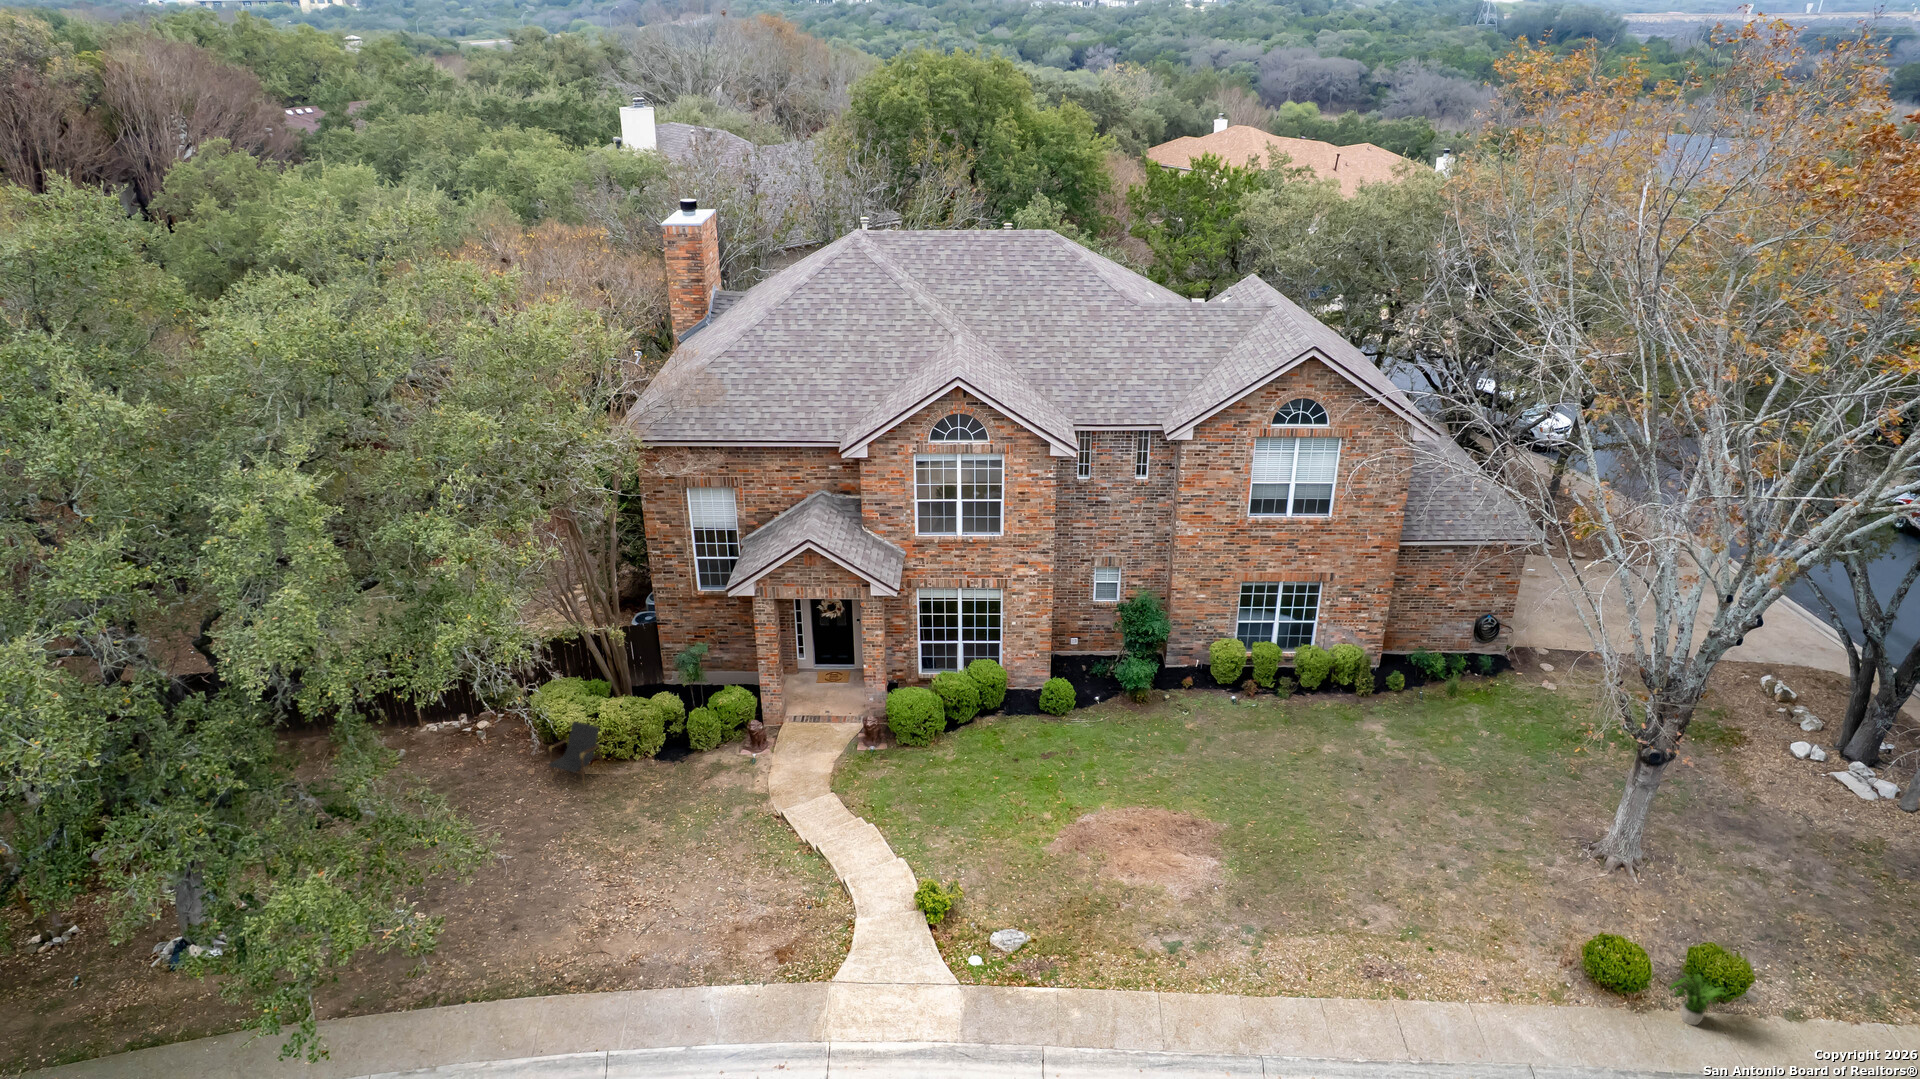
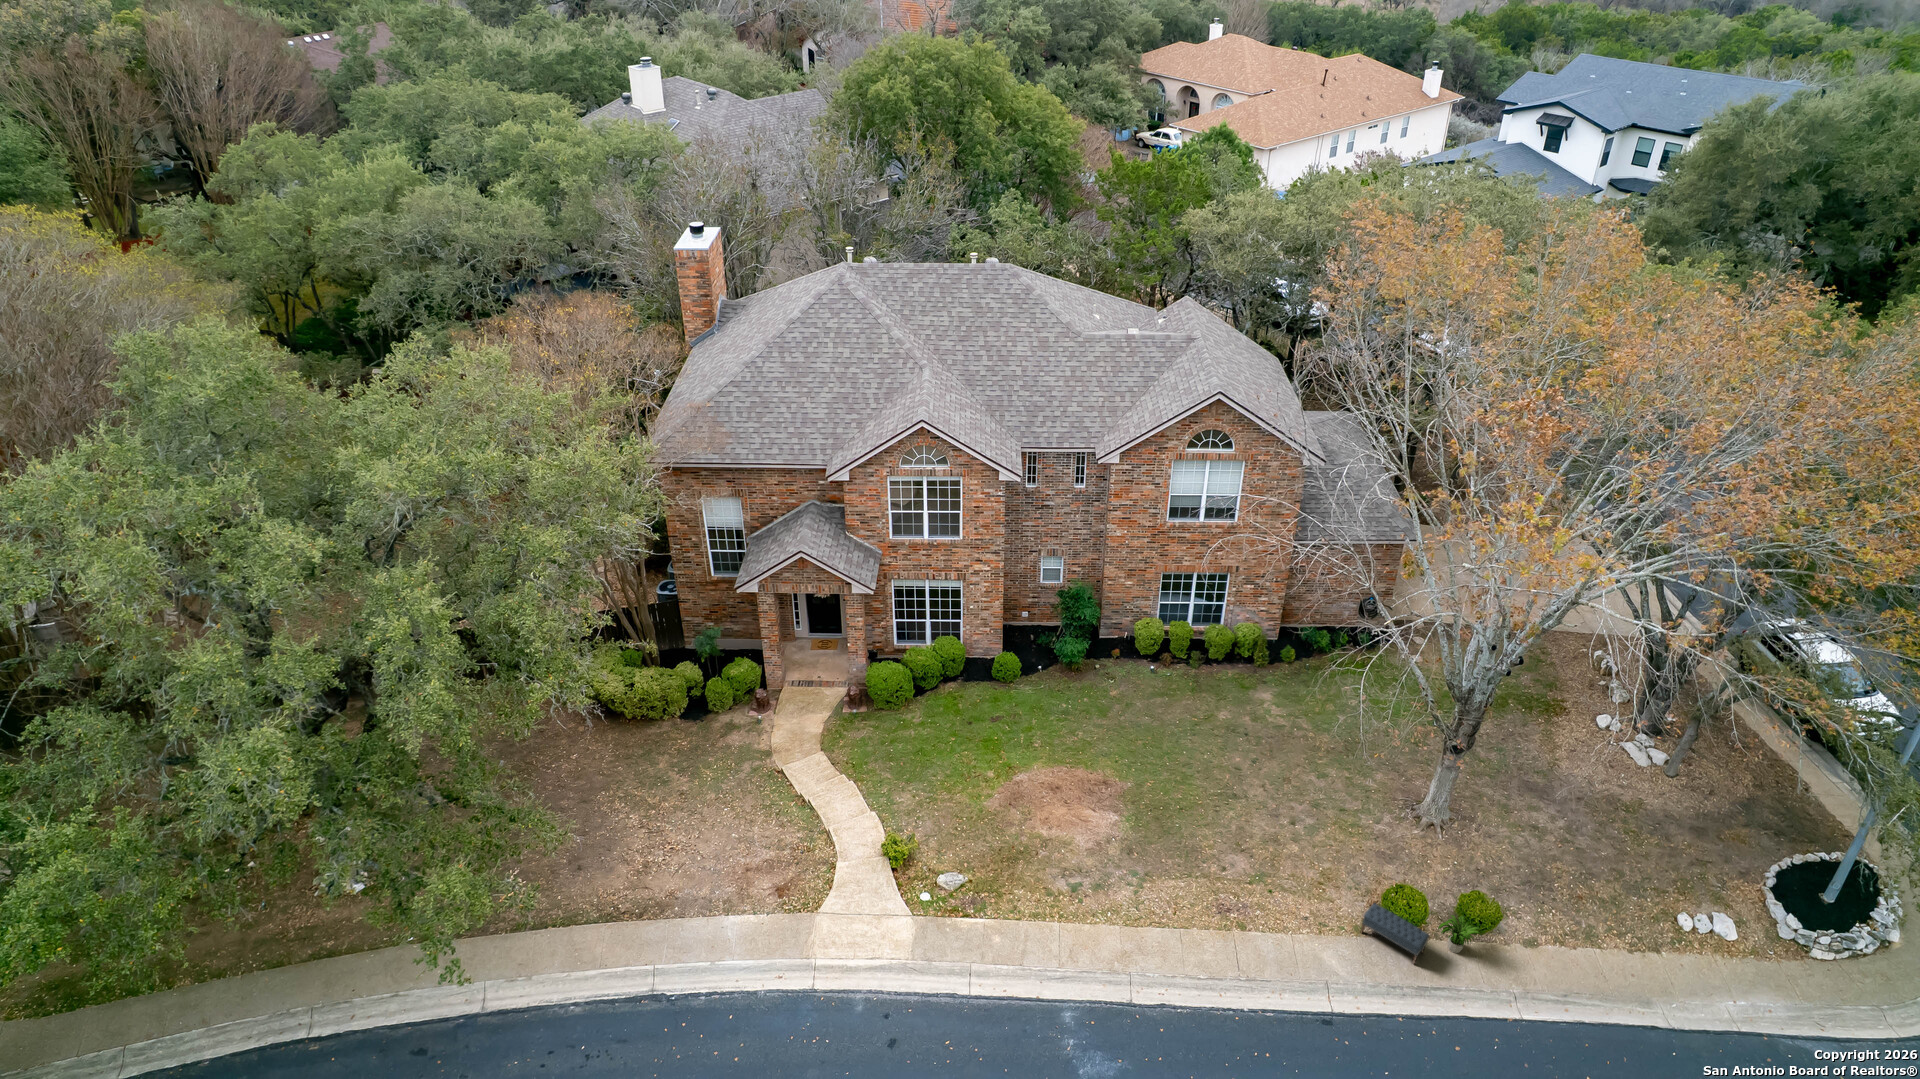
lounge chair: present [549,722,602,784] -> none [597,693,640,744]
bench: none [1560,959,1660,1041] -> present [1361,903,1429,964]

